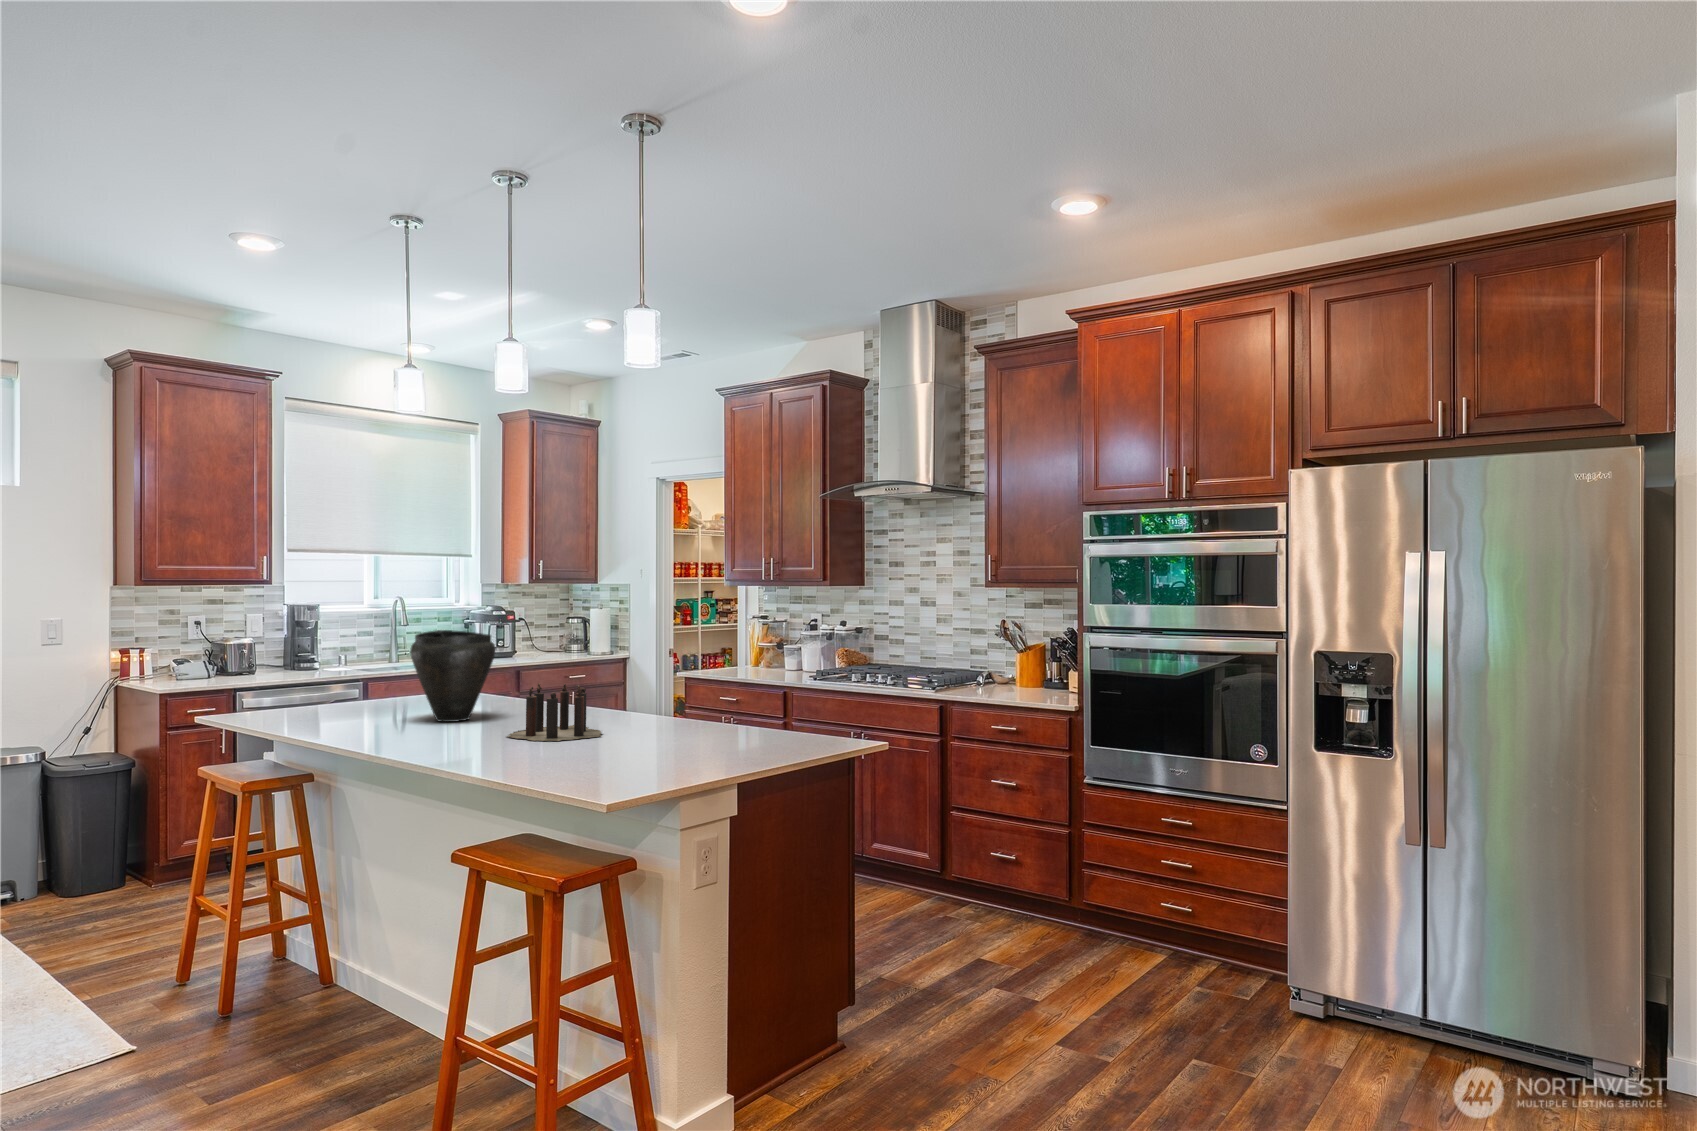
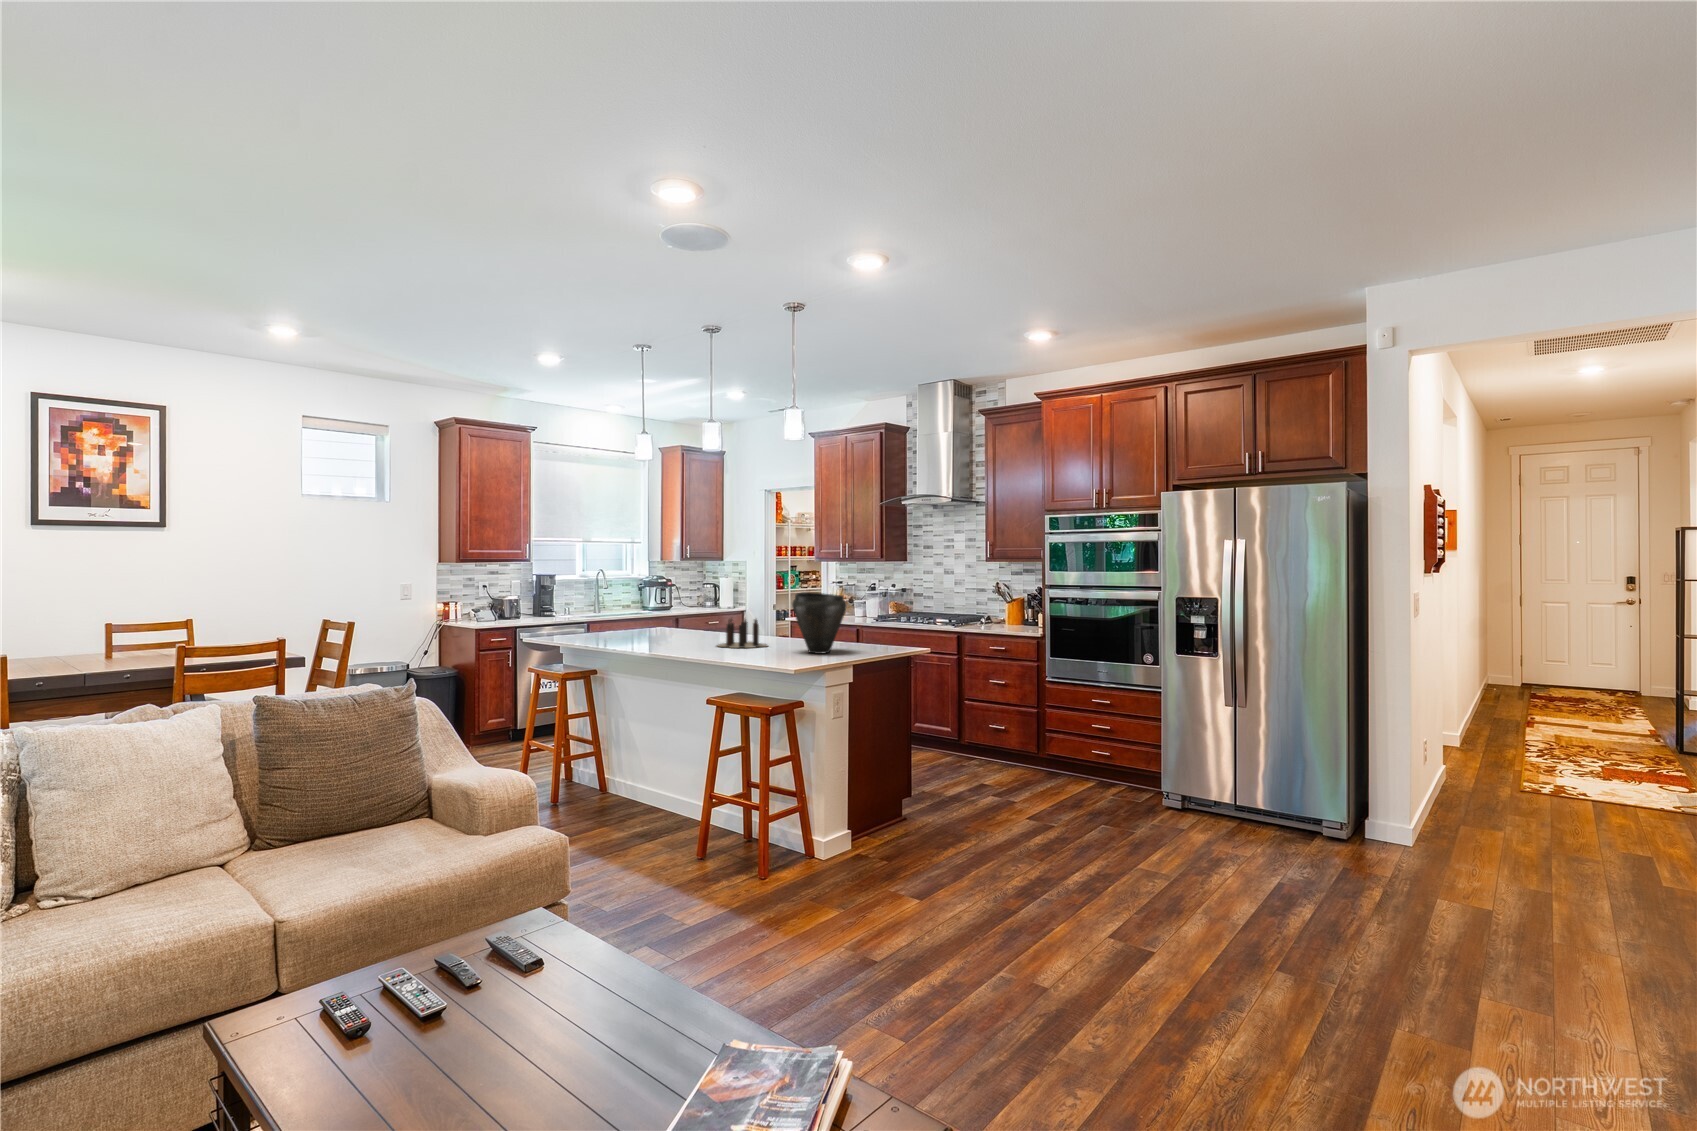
vase: present [410,630,496,722] -> present [792,592,847,654]

